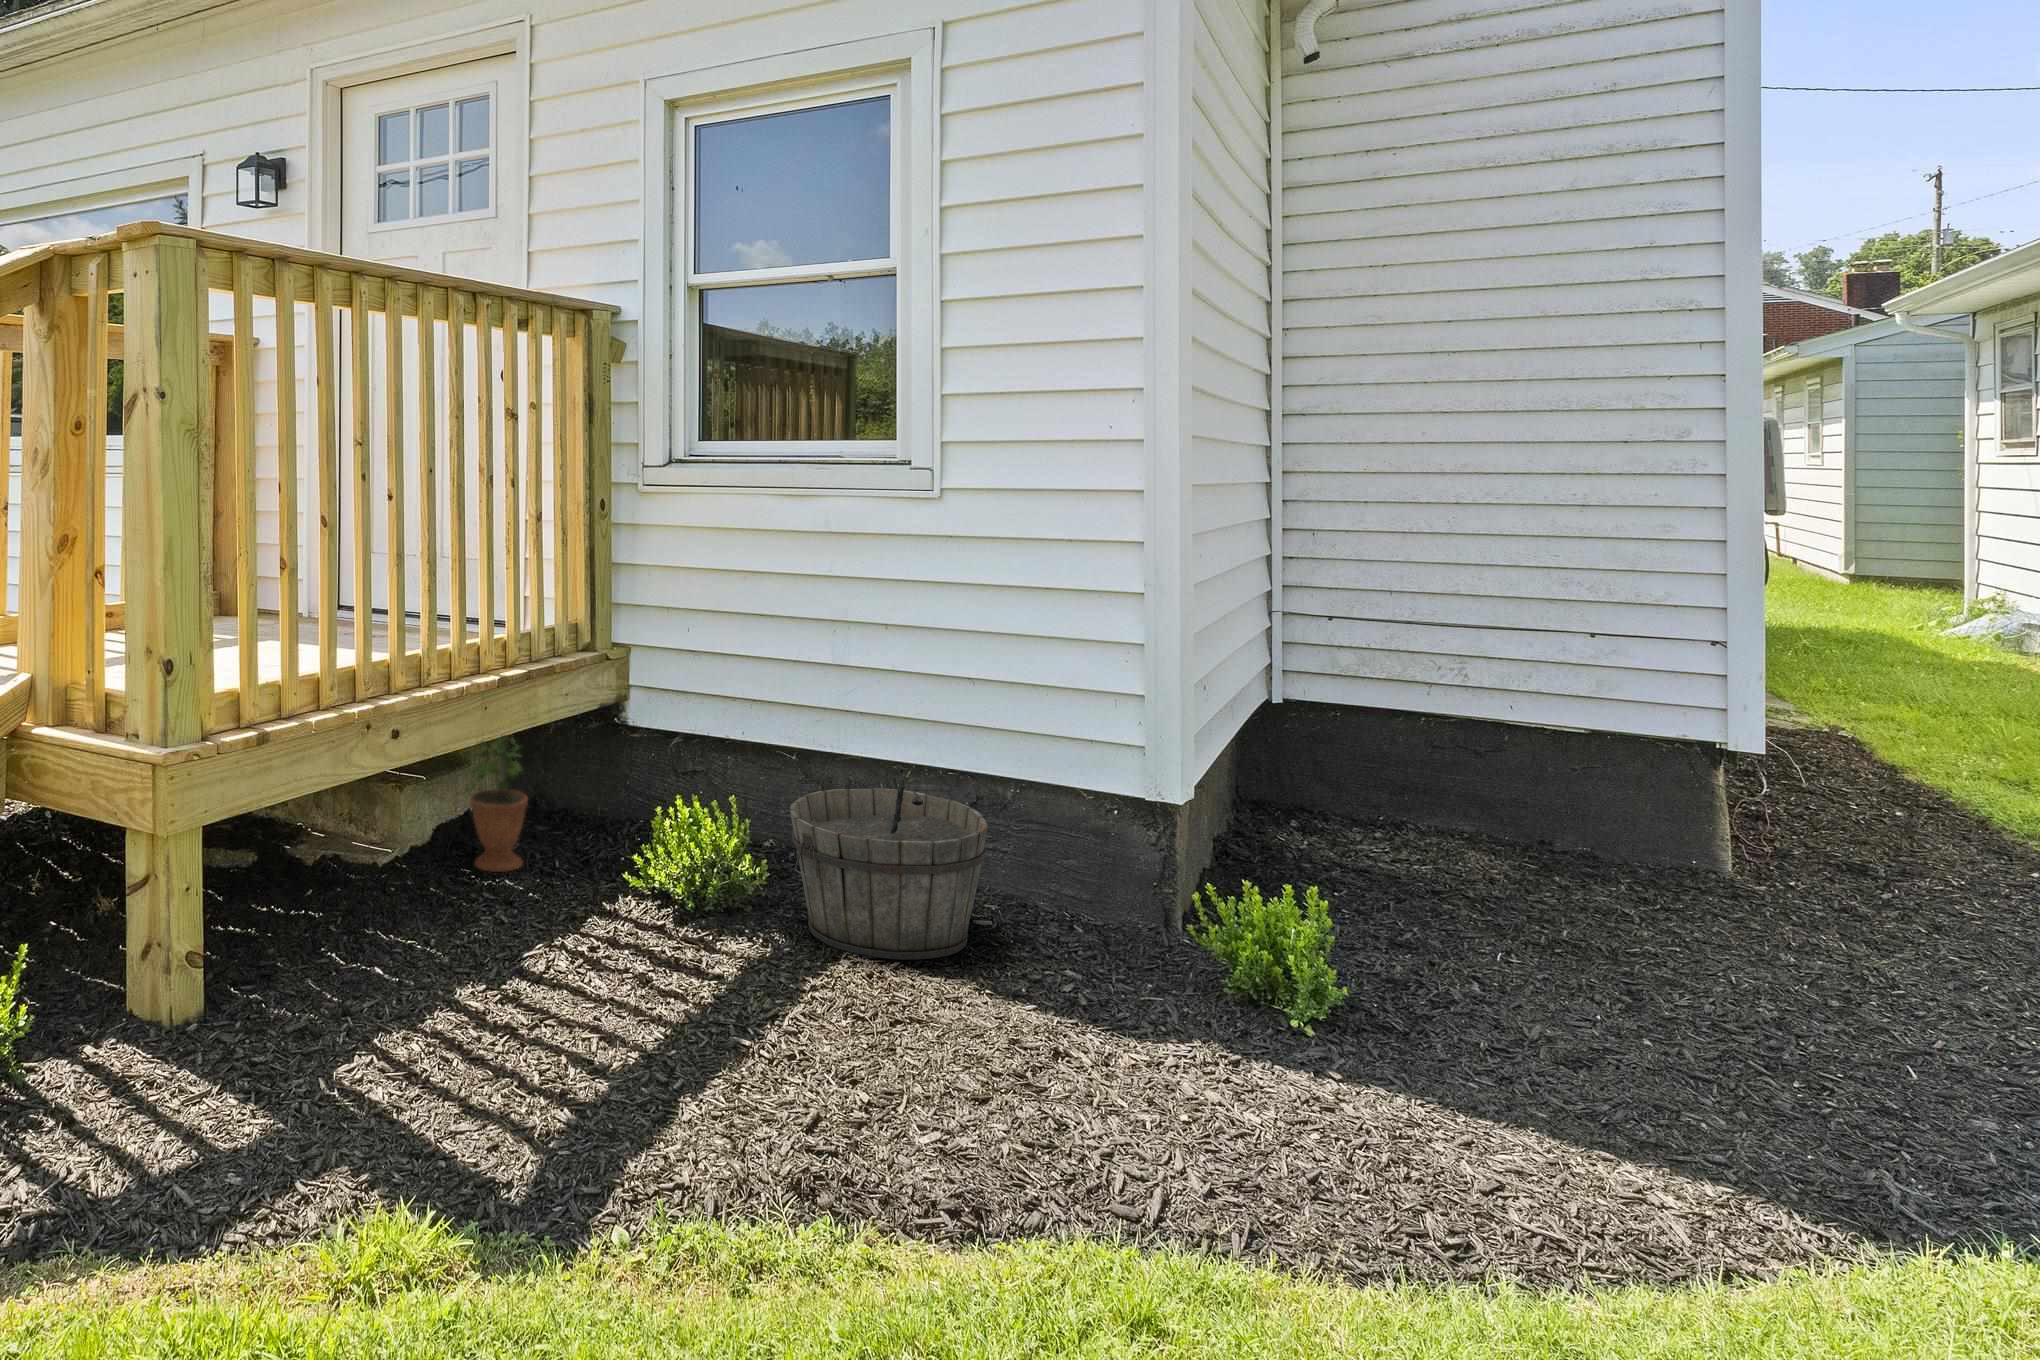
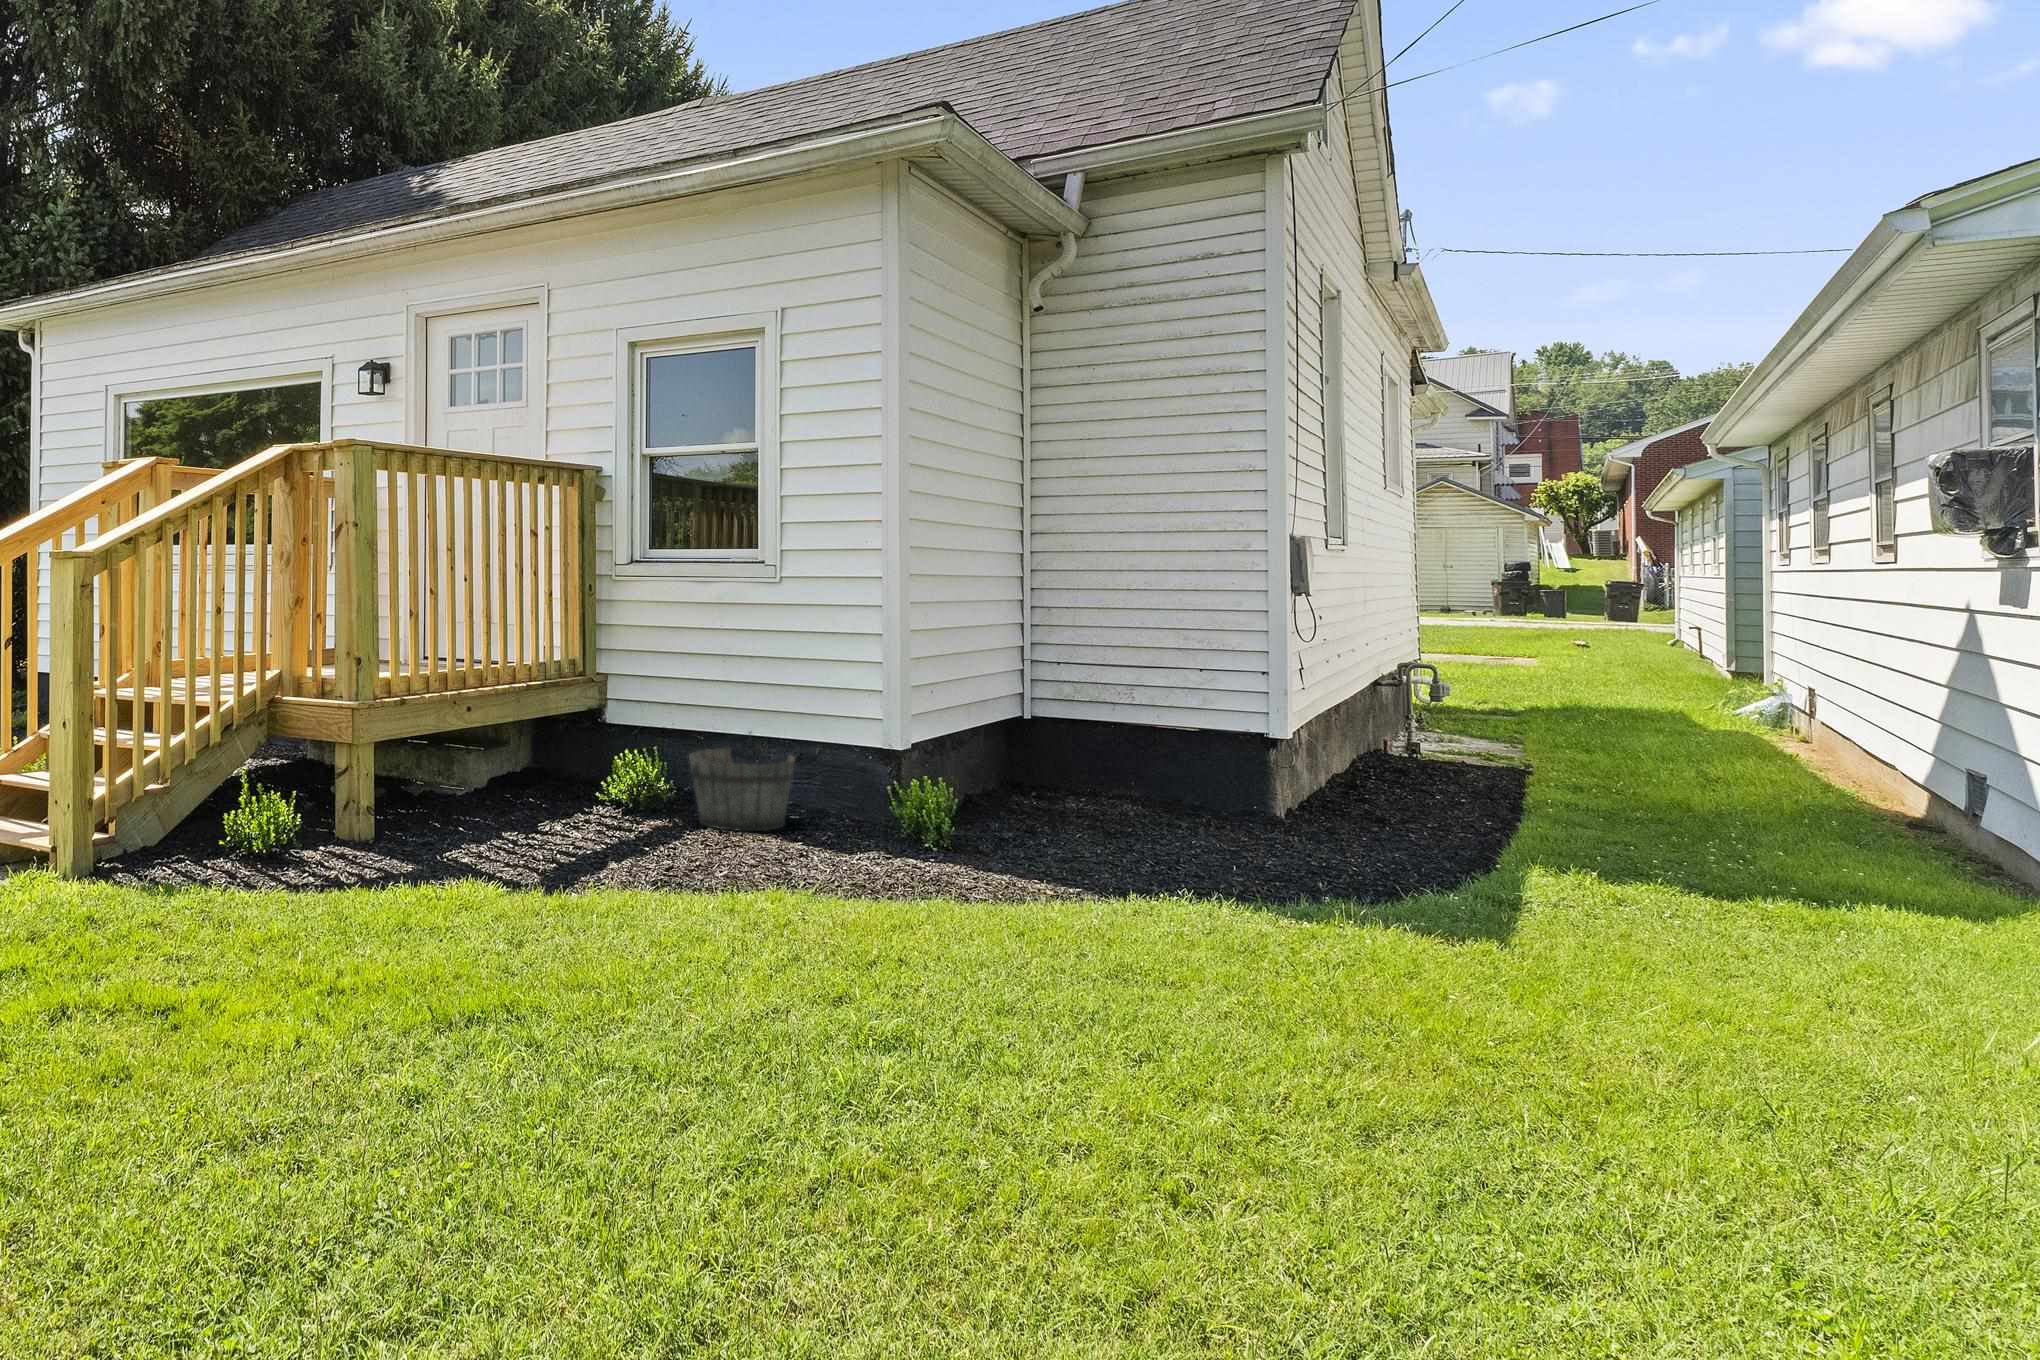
potted plant: present [469,735,528,872] -> none [506,698,545,802]

